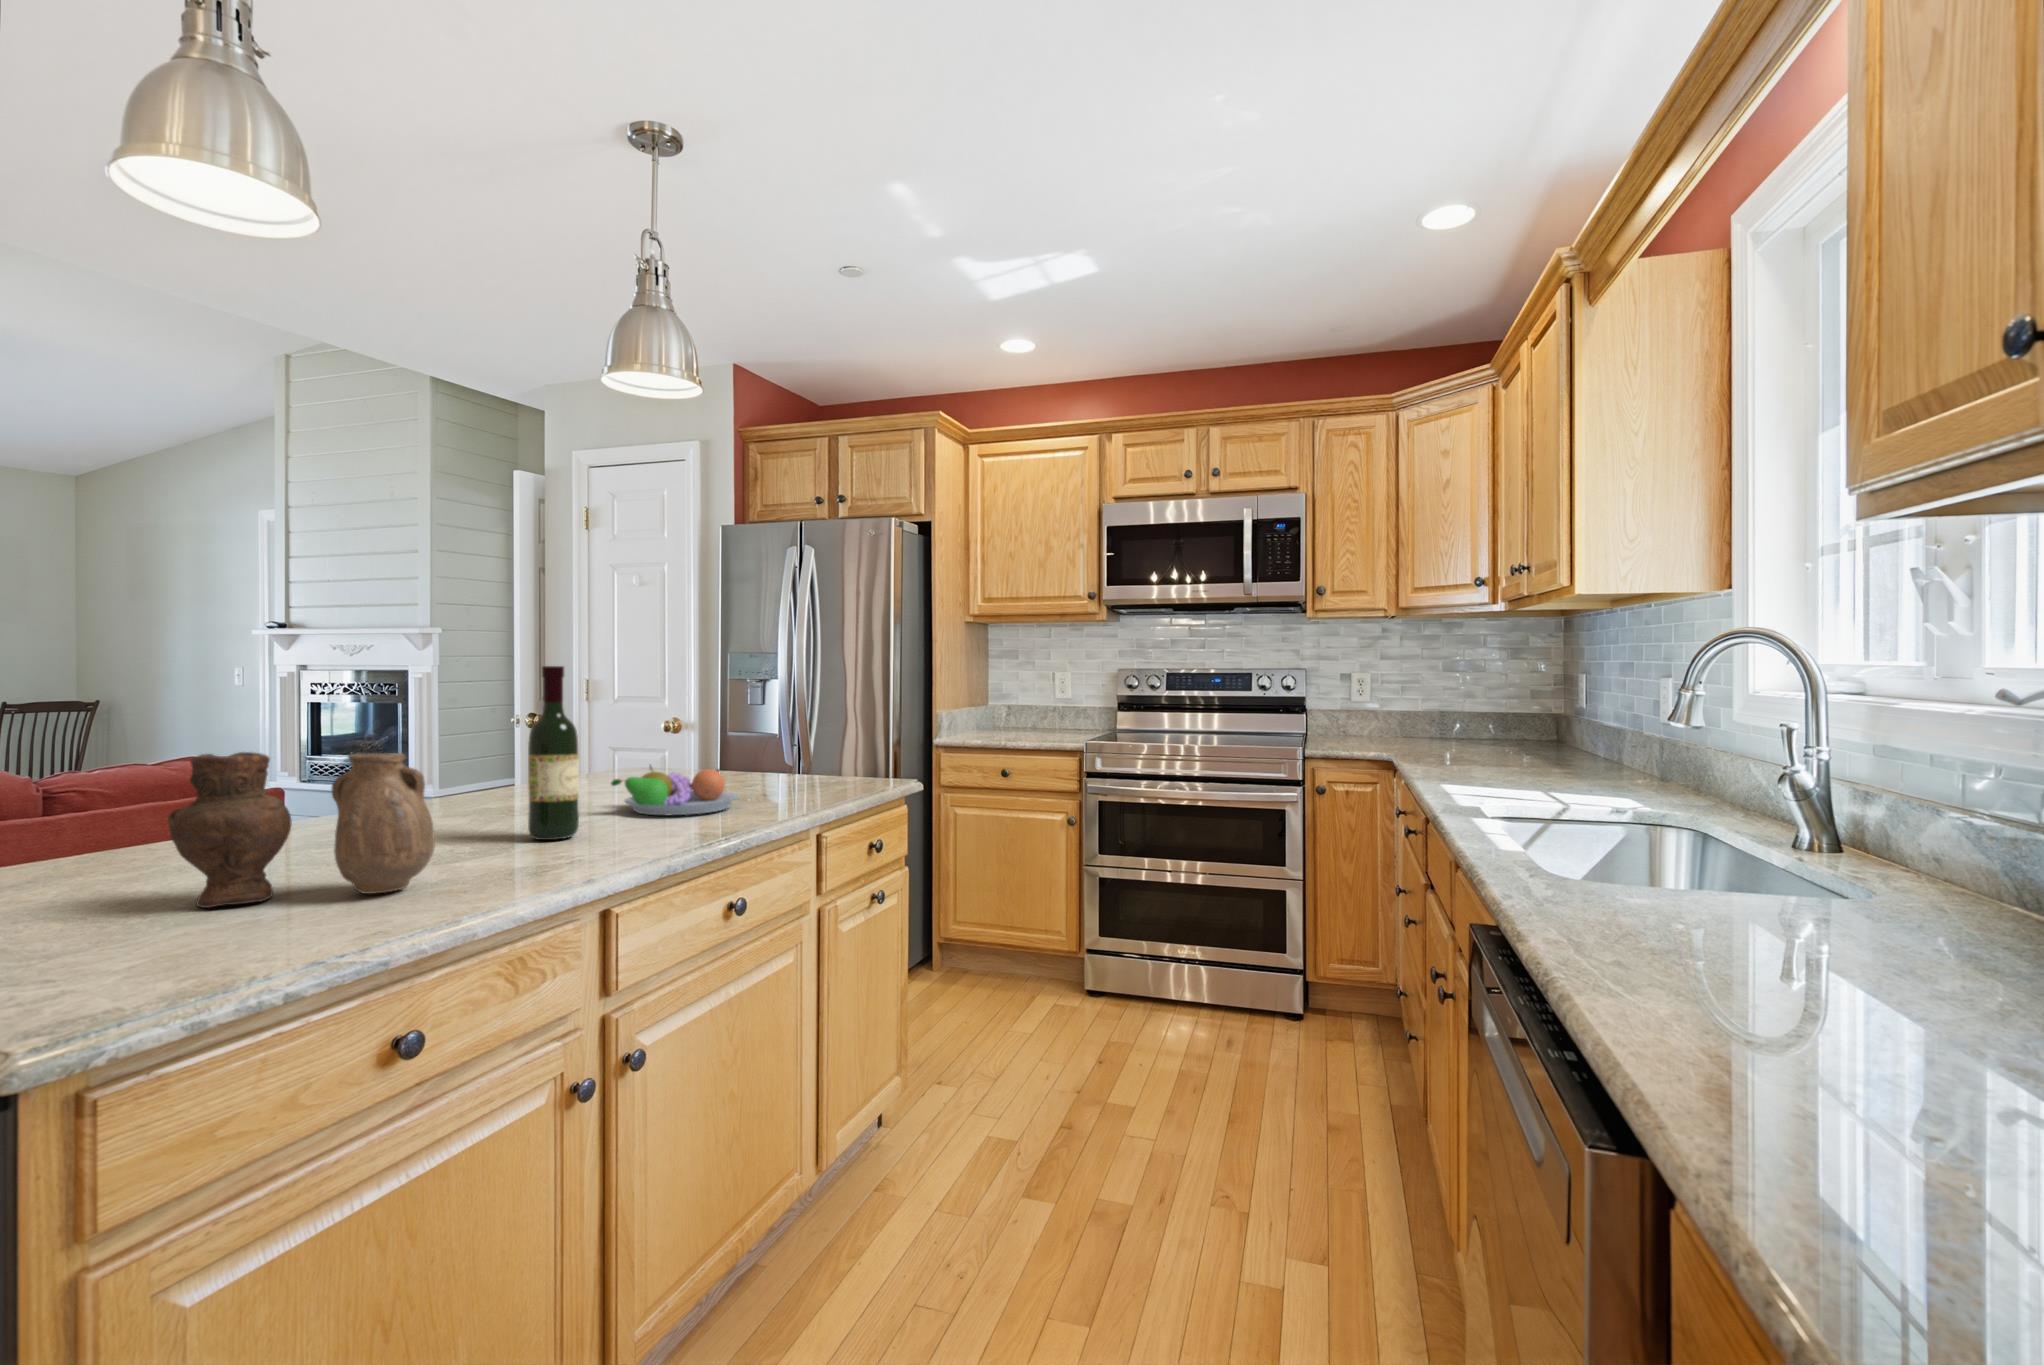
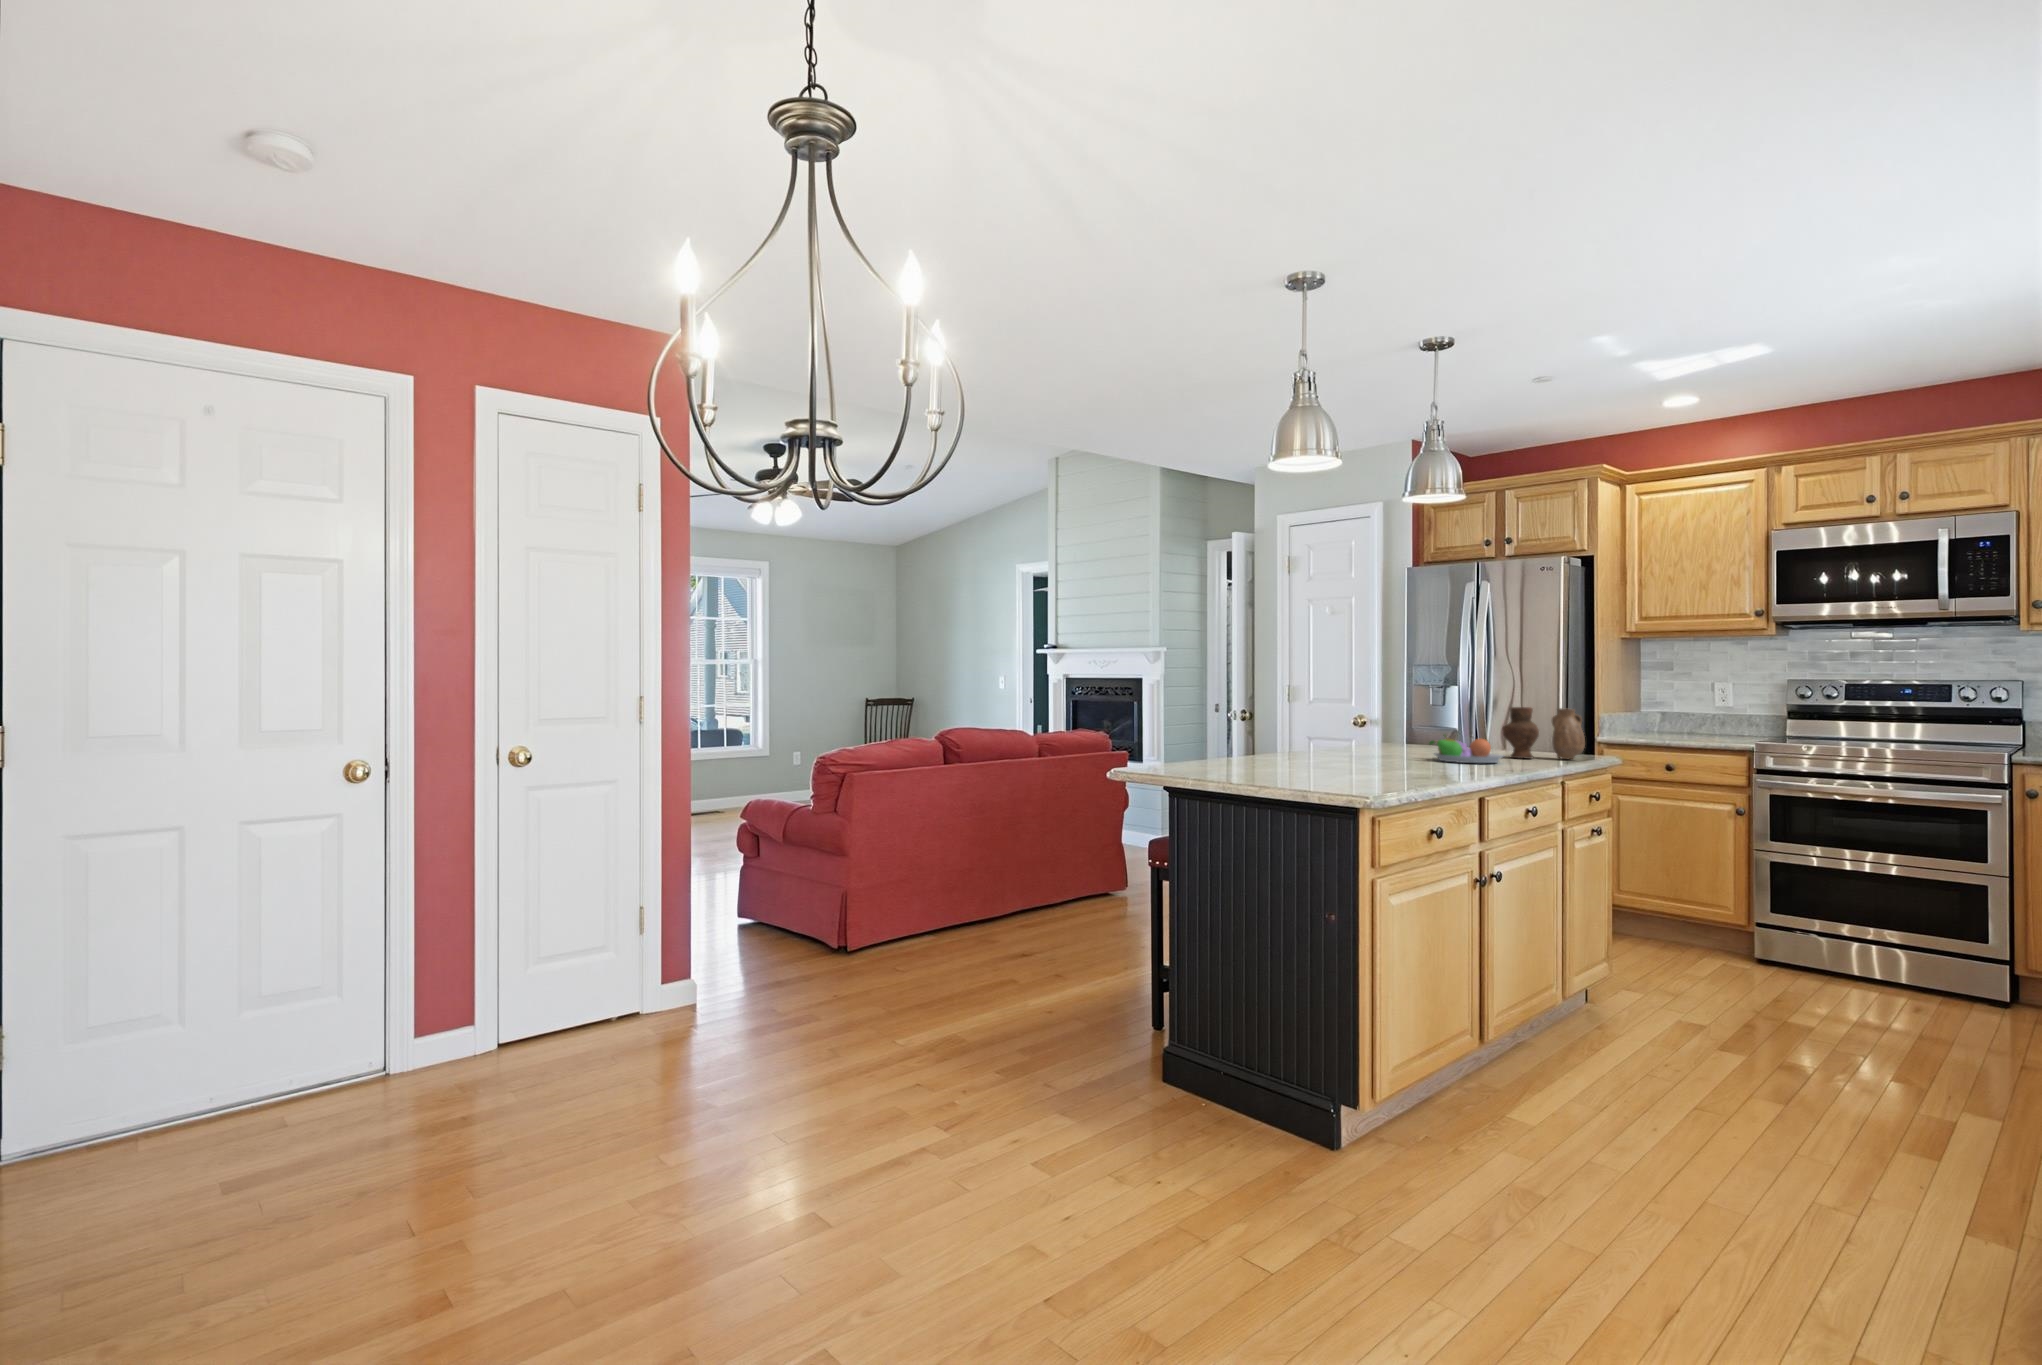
wine bottle: present [528,666,579,840] -> none [1407,674,1434,767]
vase: present [168,752,435,908] -> present [1502,707,1585,759]

